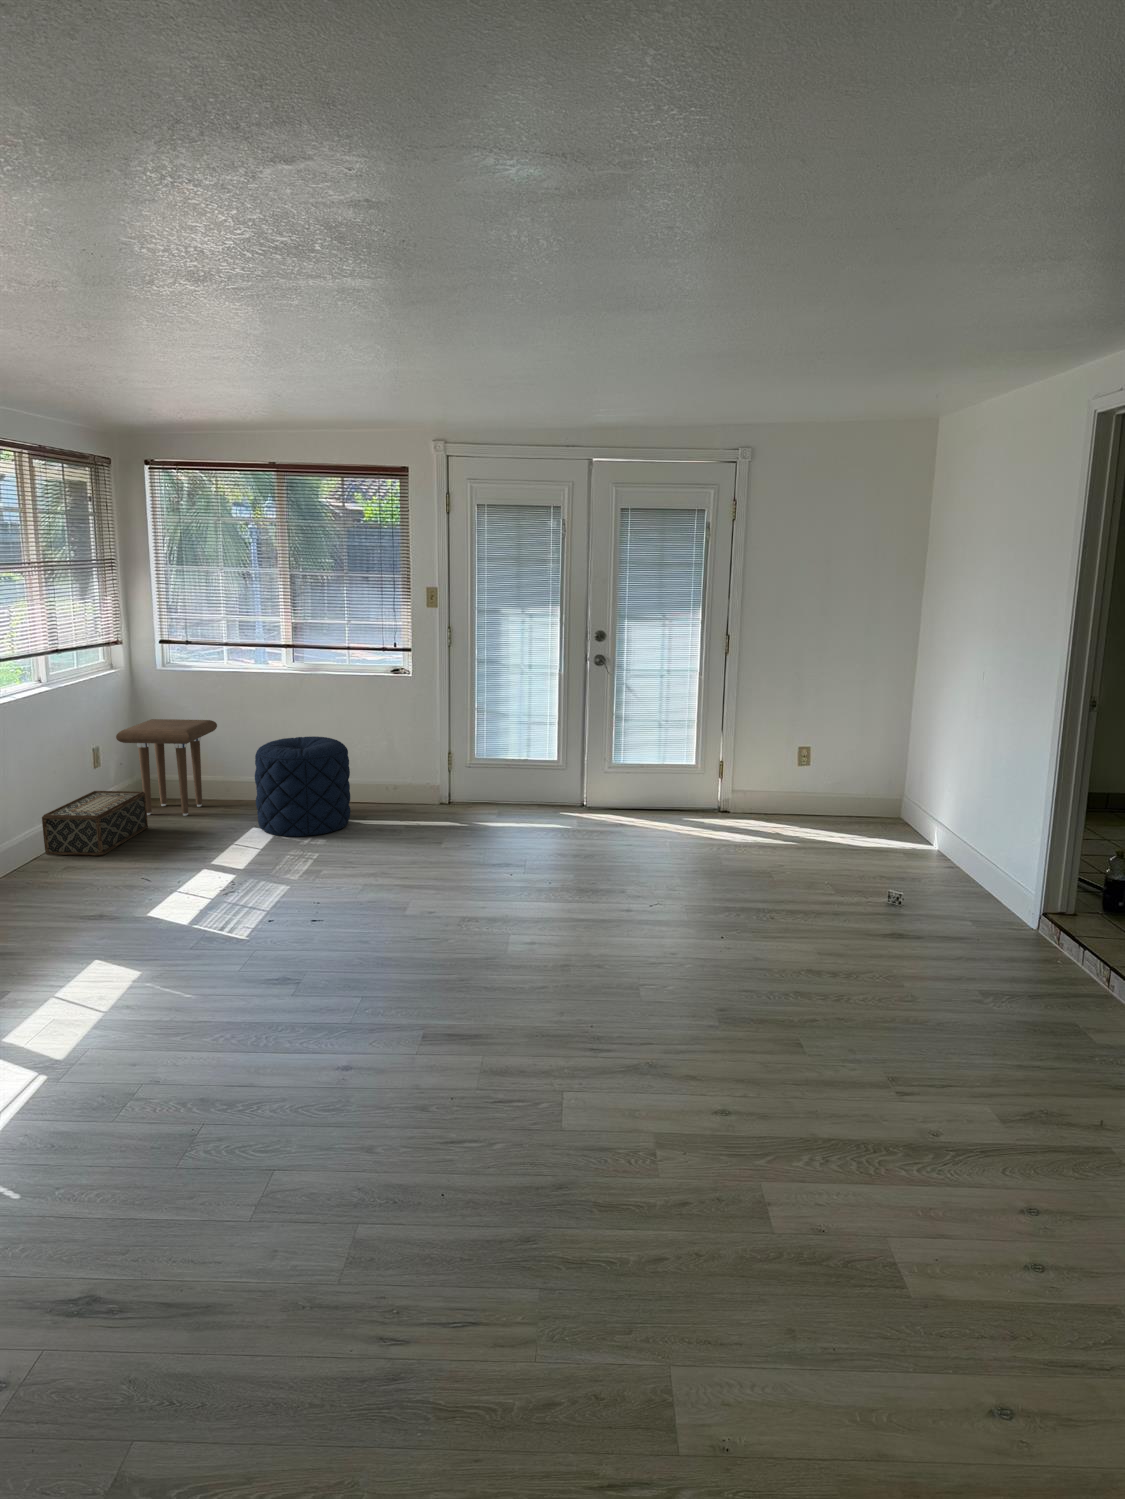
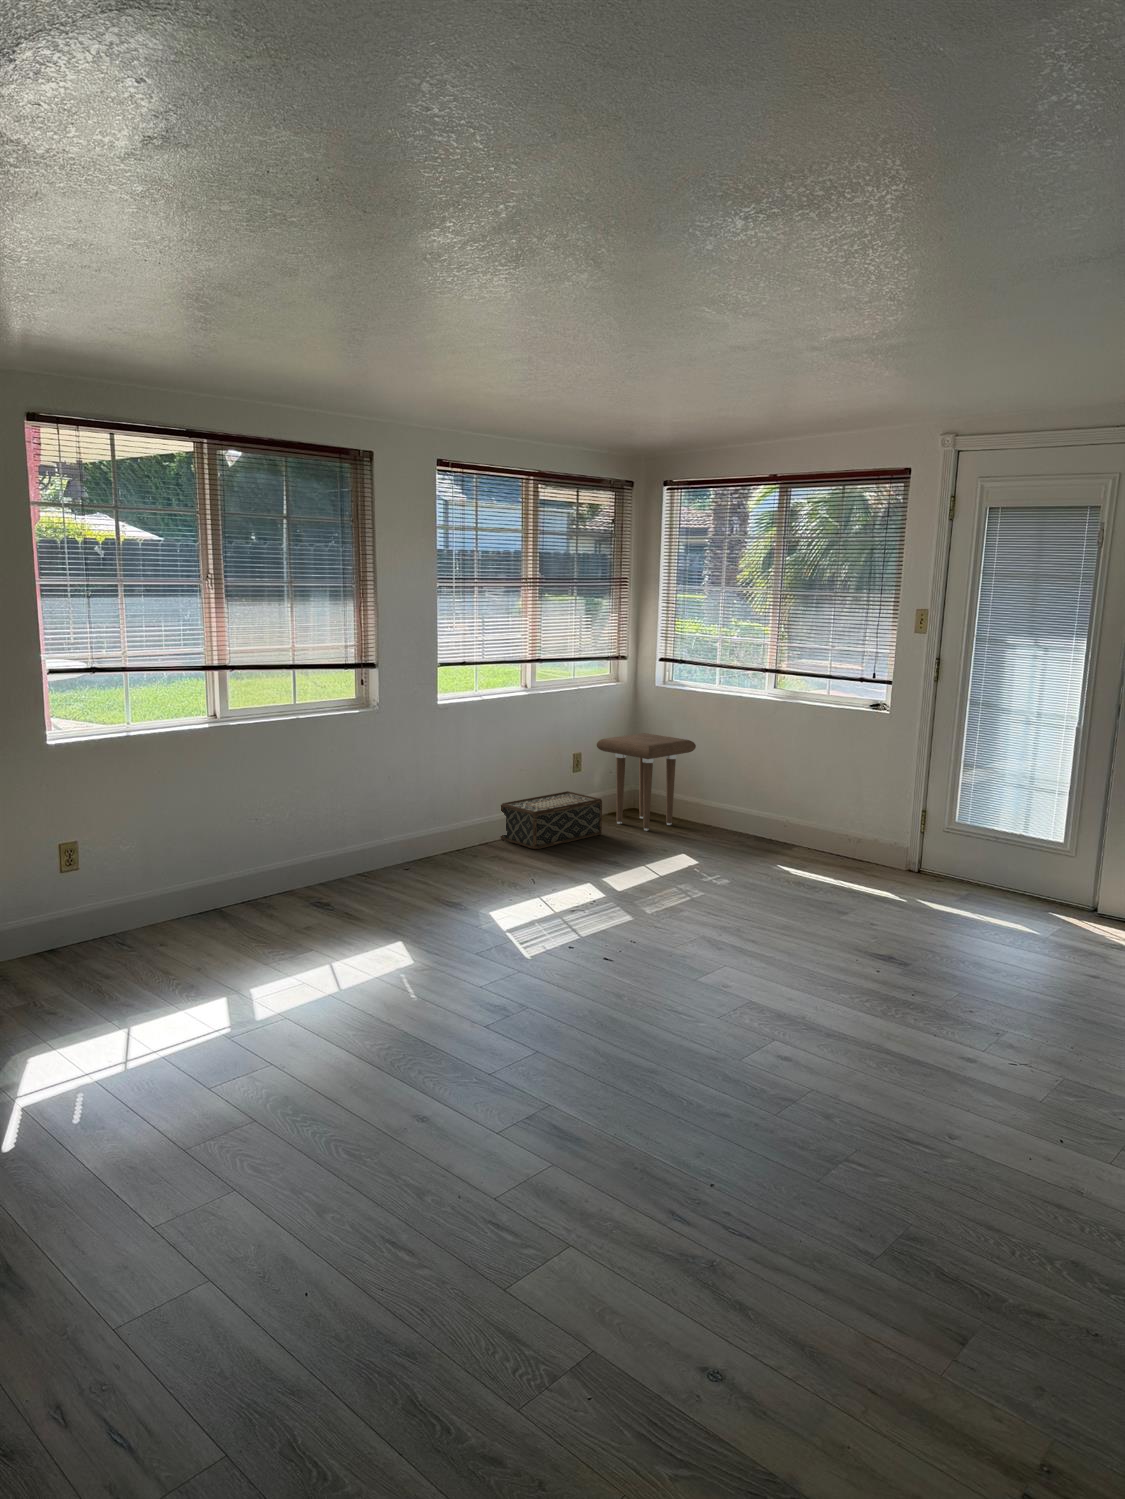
pouf: present [255,736,350,836] -> none [686,767,790,875]

